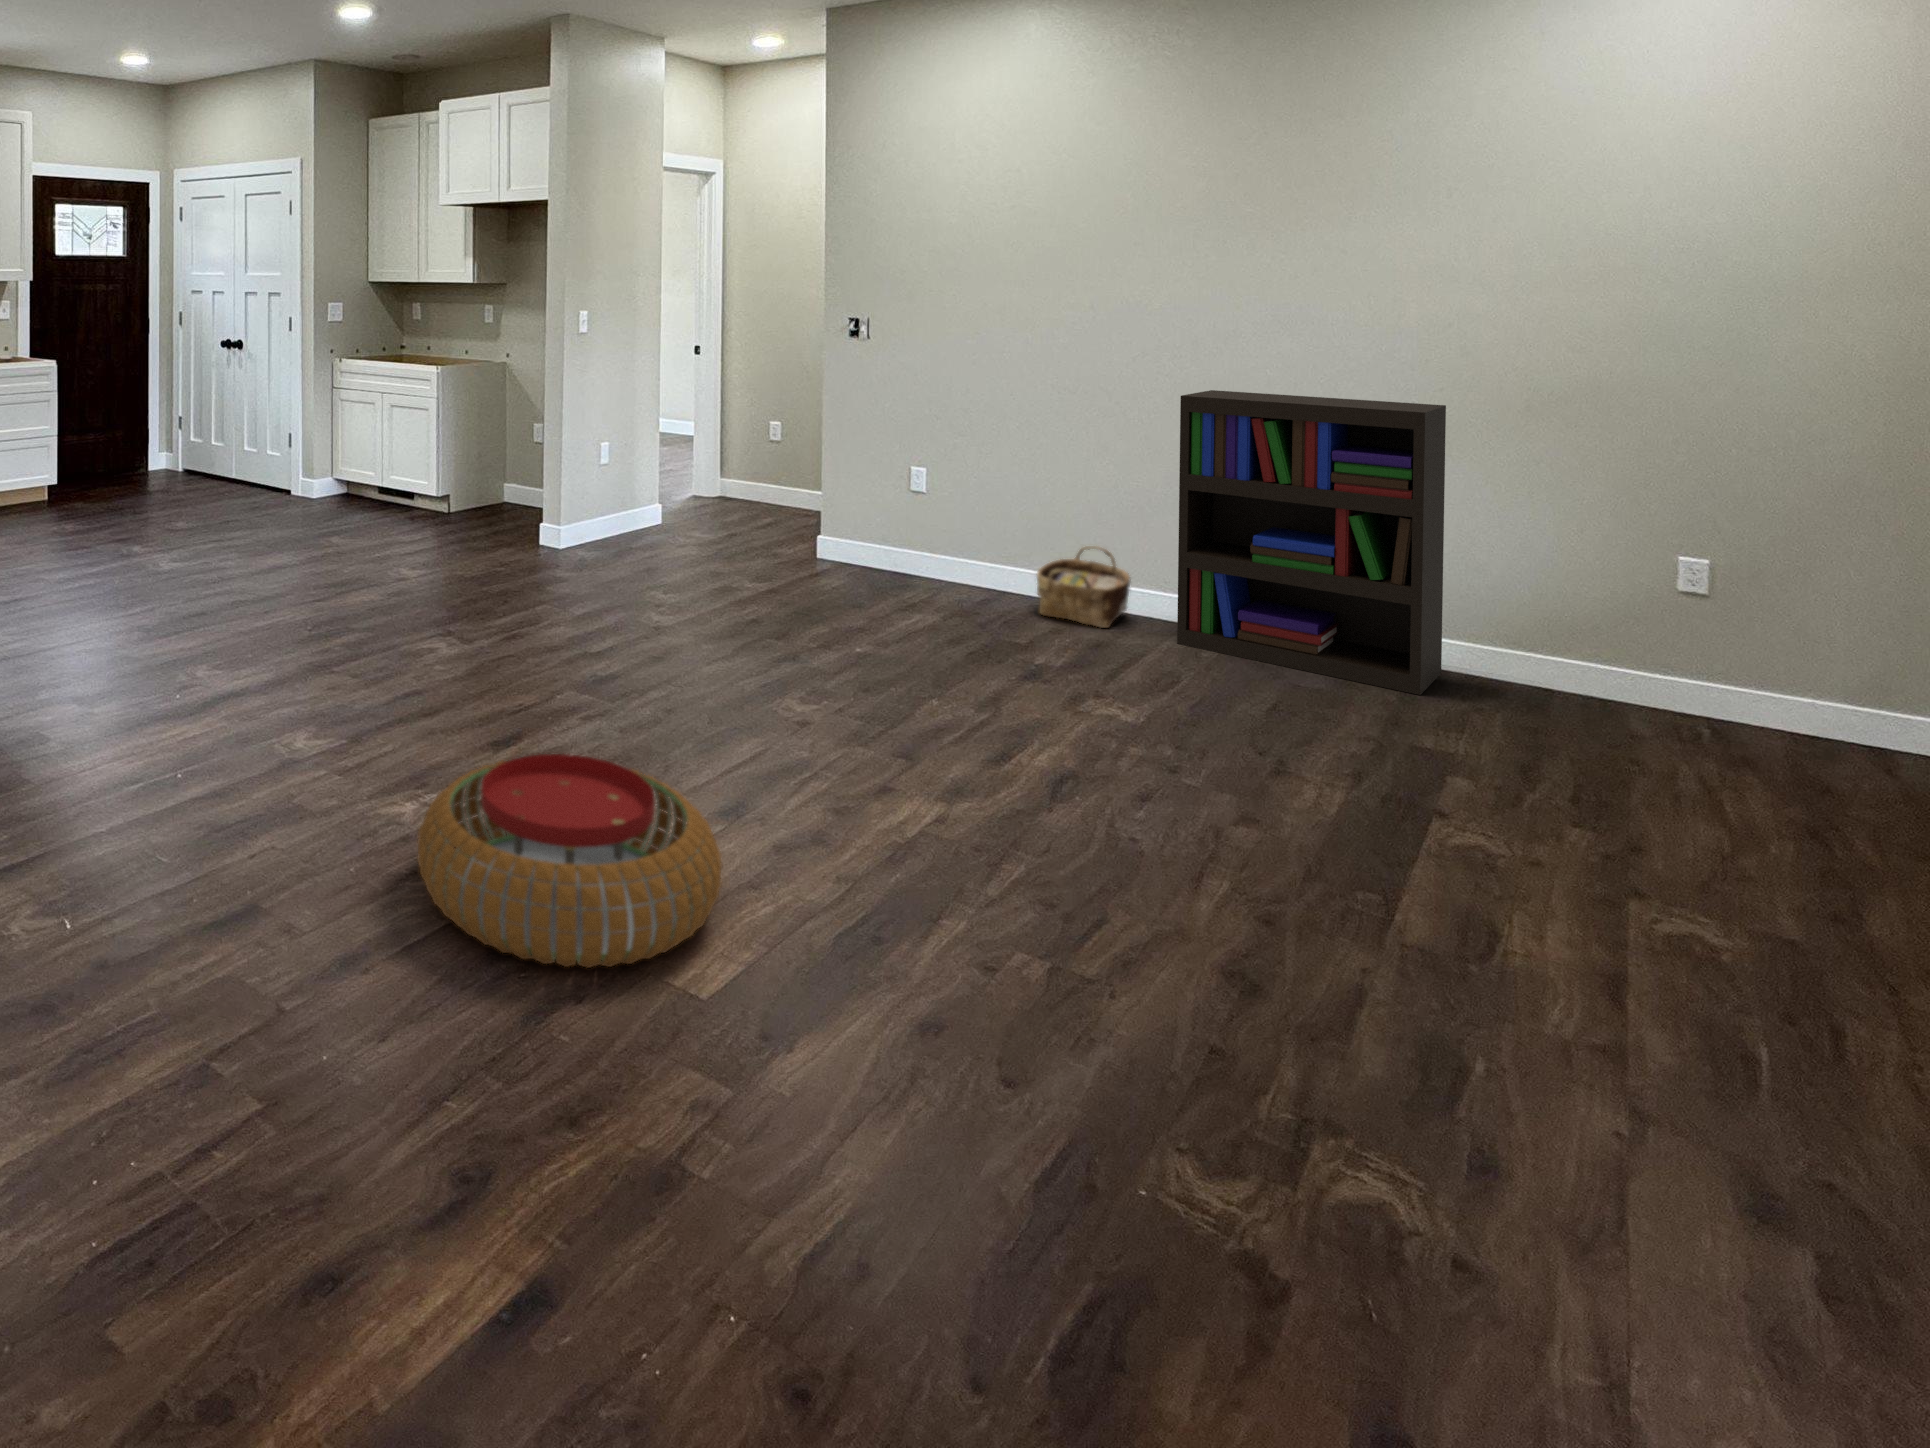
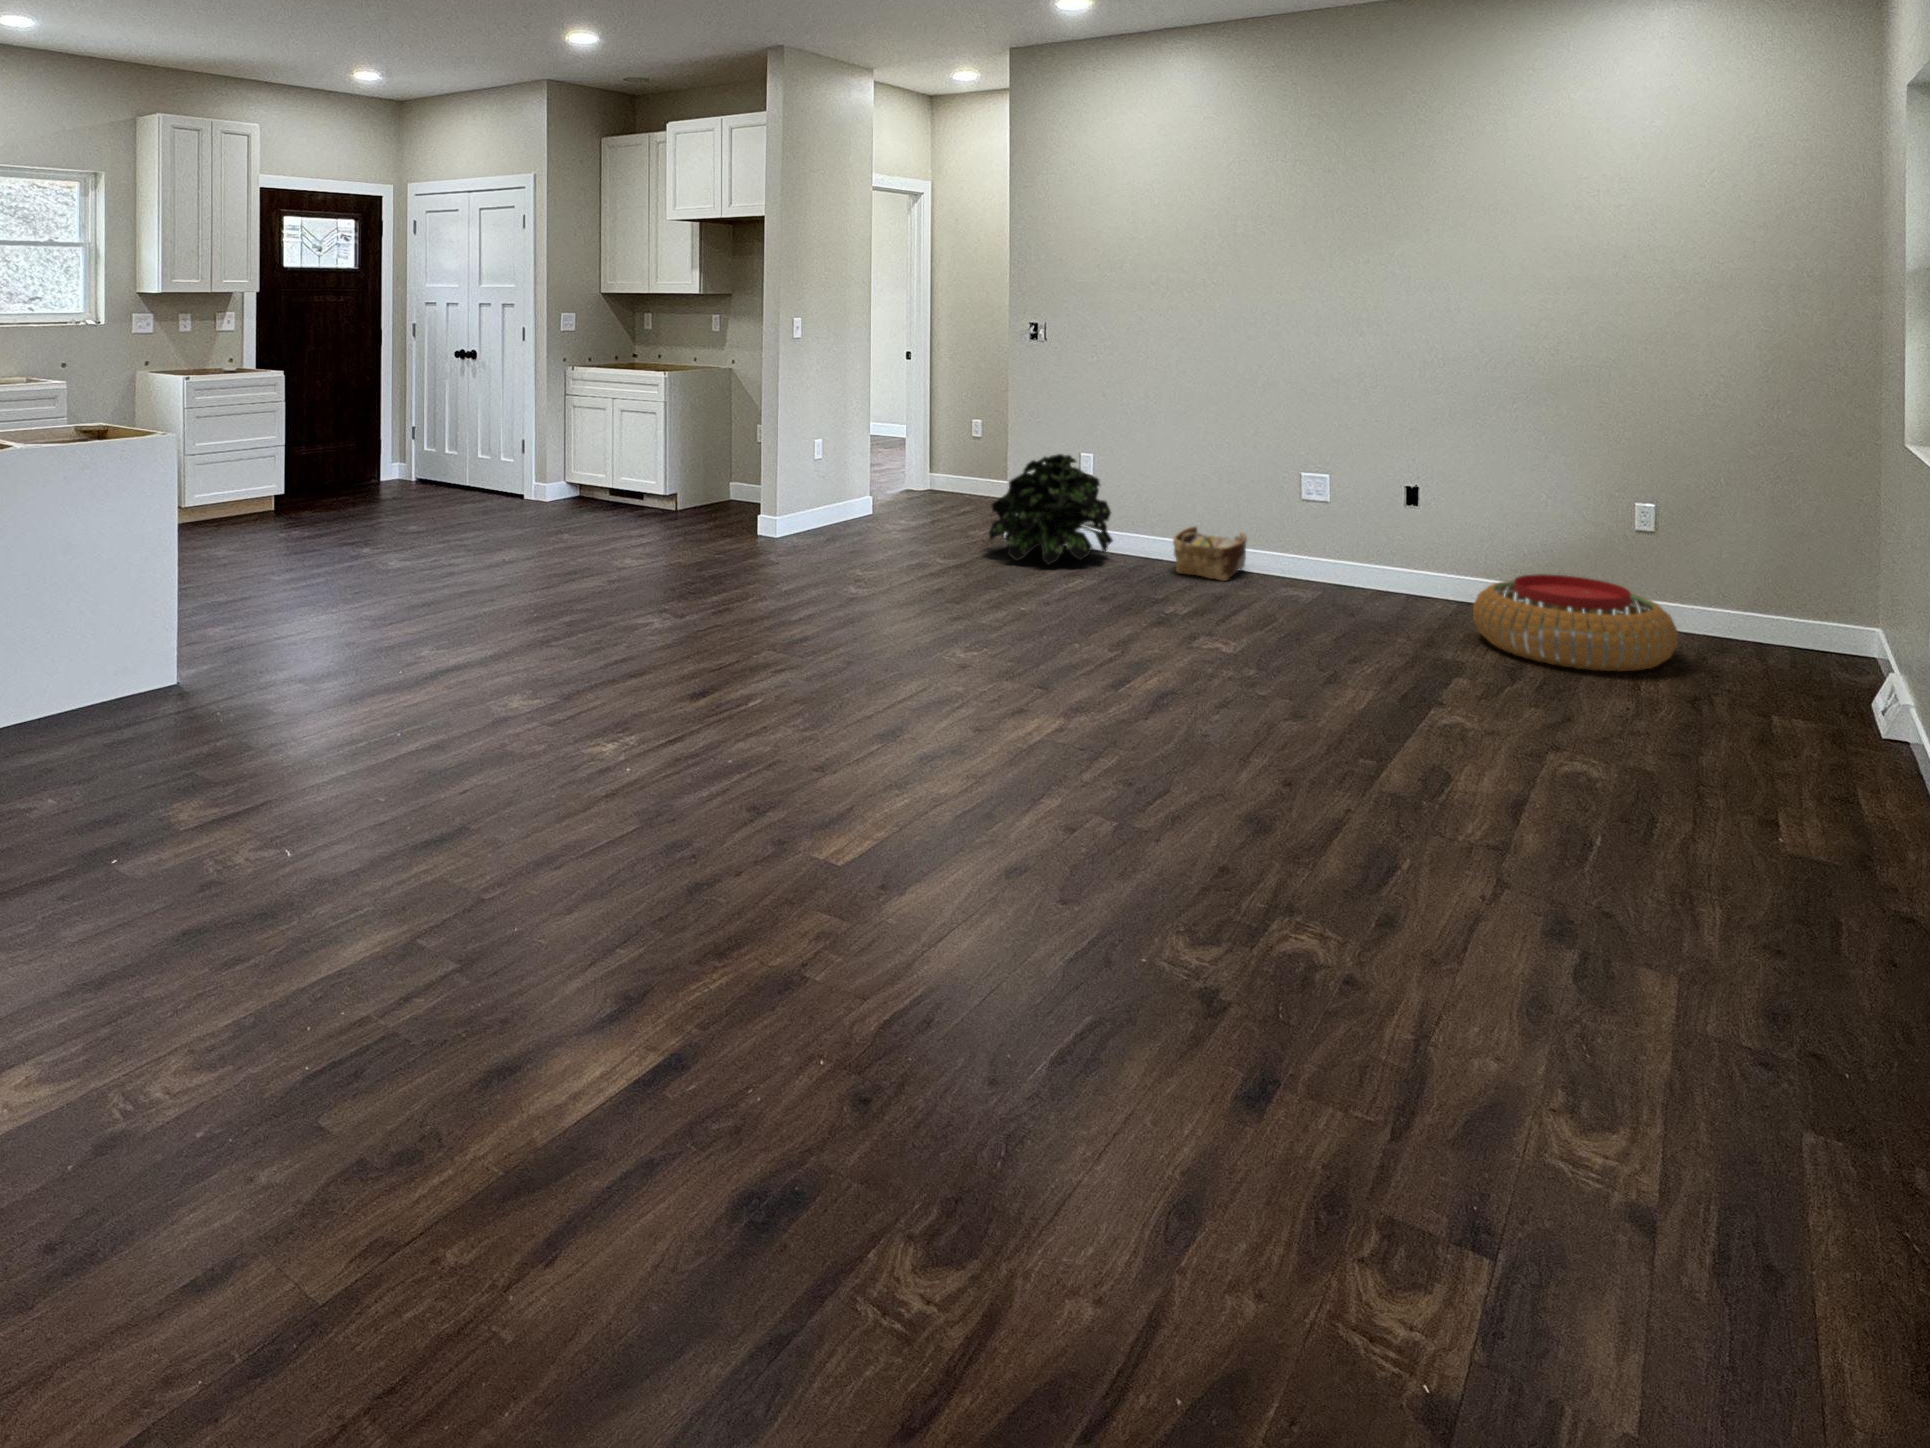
bookshelf: present [1177,390,1446,695] -> none [1278,379,1468,618]
potted plant: none [804,469,958,598] -> present [989,454,1113,564]
pouf: present [417,754,721,968] -> present [1473,574,1678,671]

